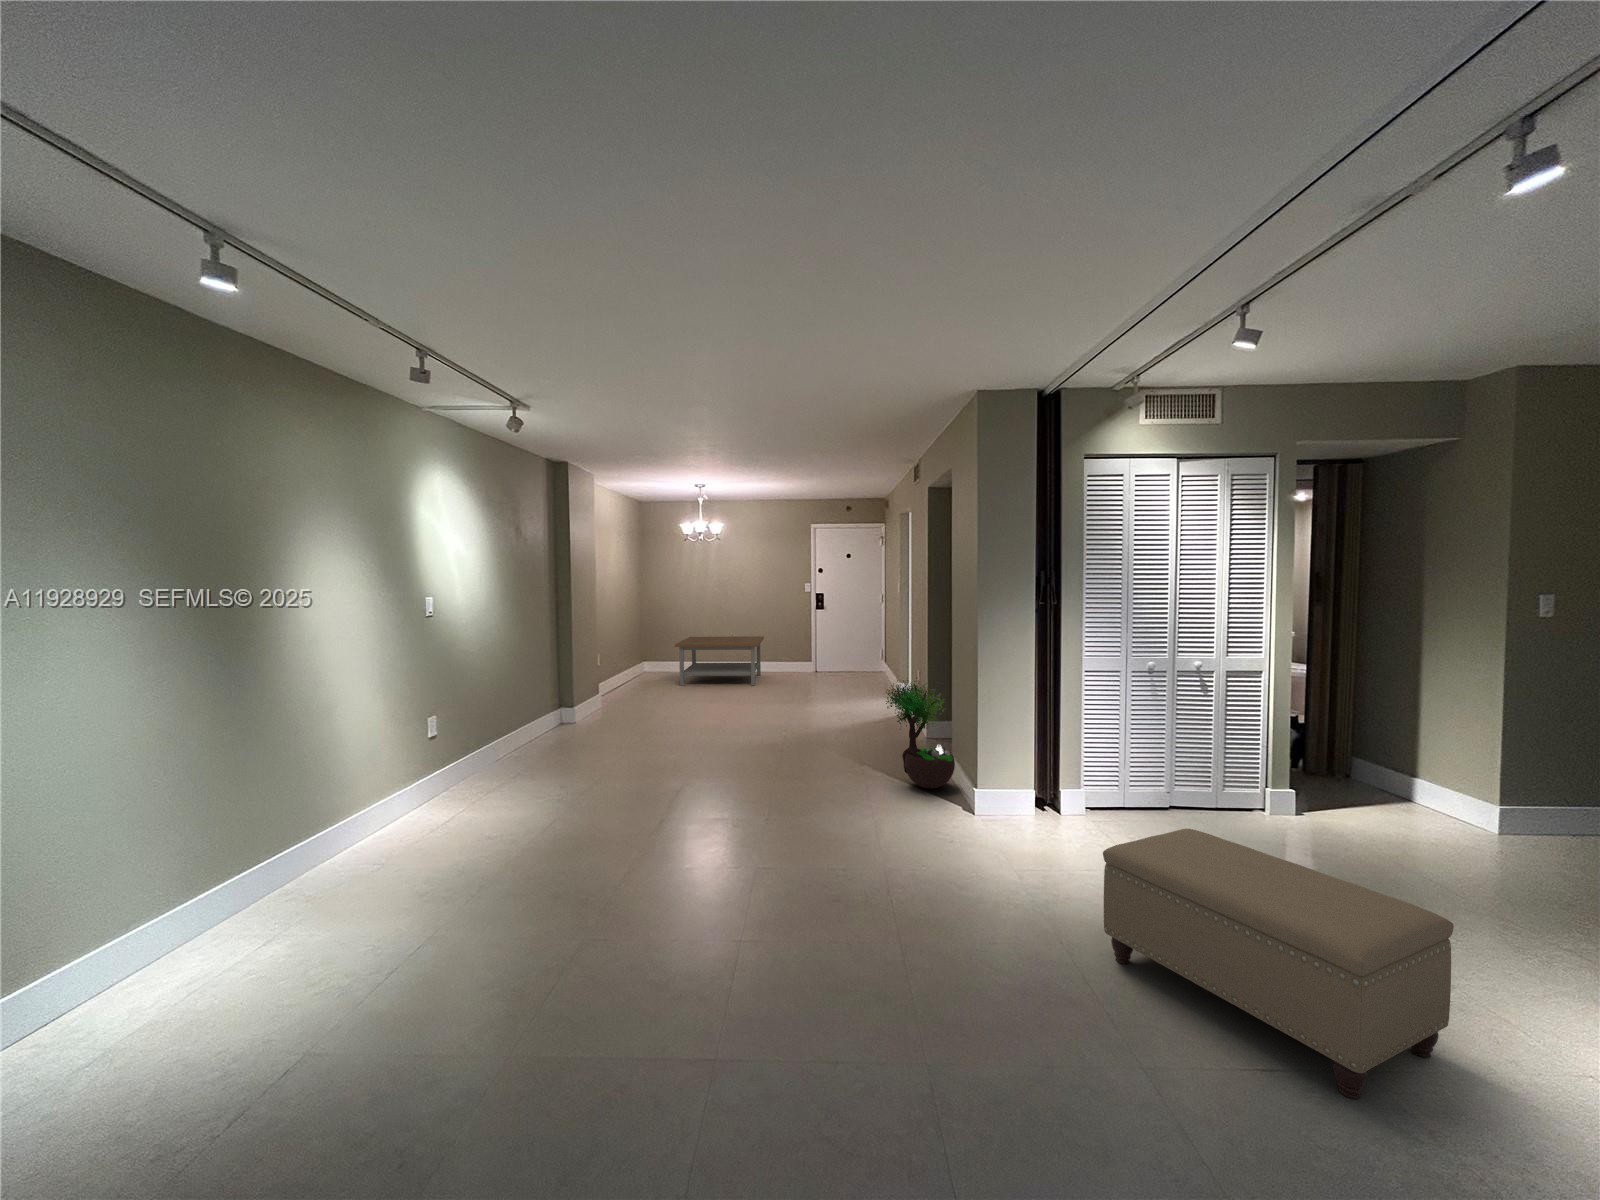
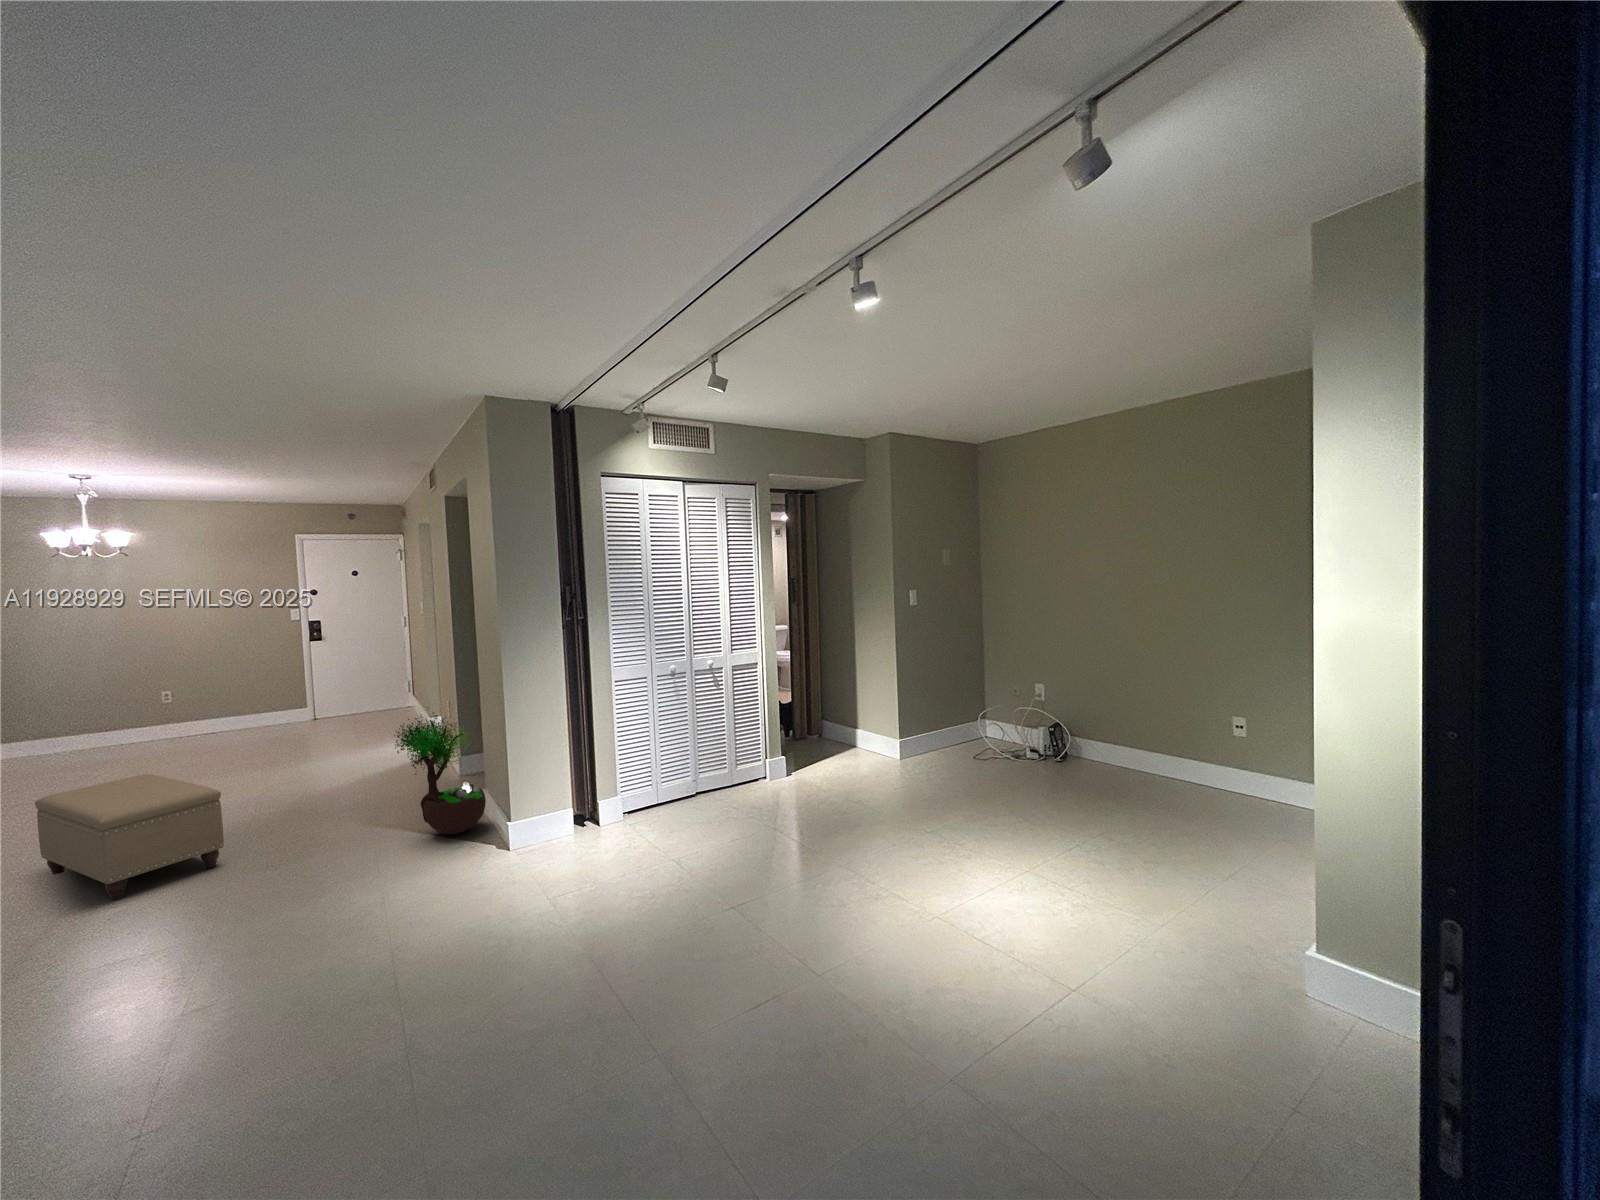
coffee table: present [675,636,764,686] -> none [45,679,216,766]
ottoman: present [1103,829,1454,1099] -> present [35,774,224,900]

